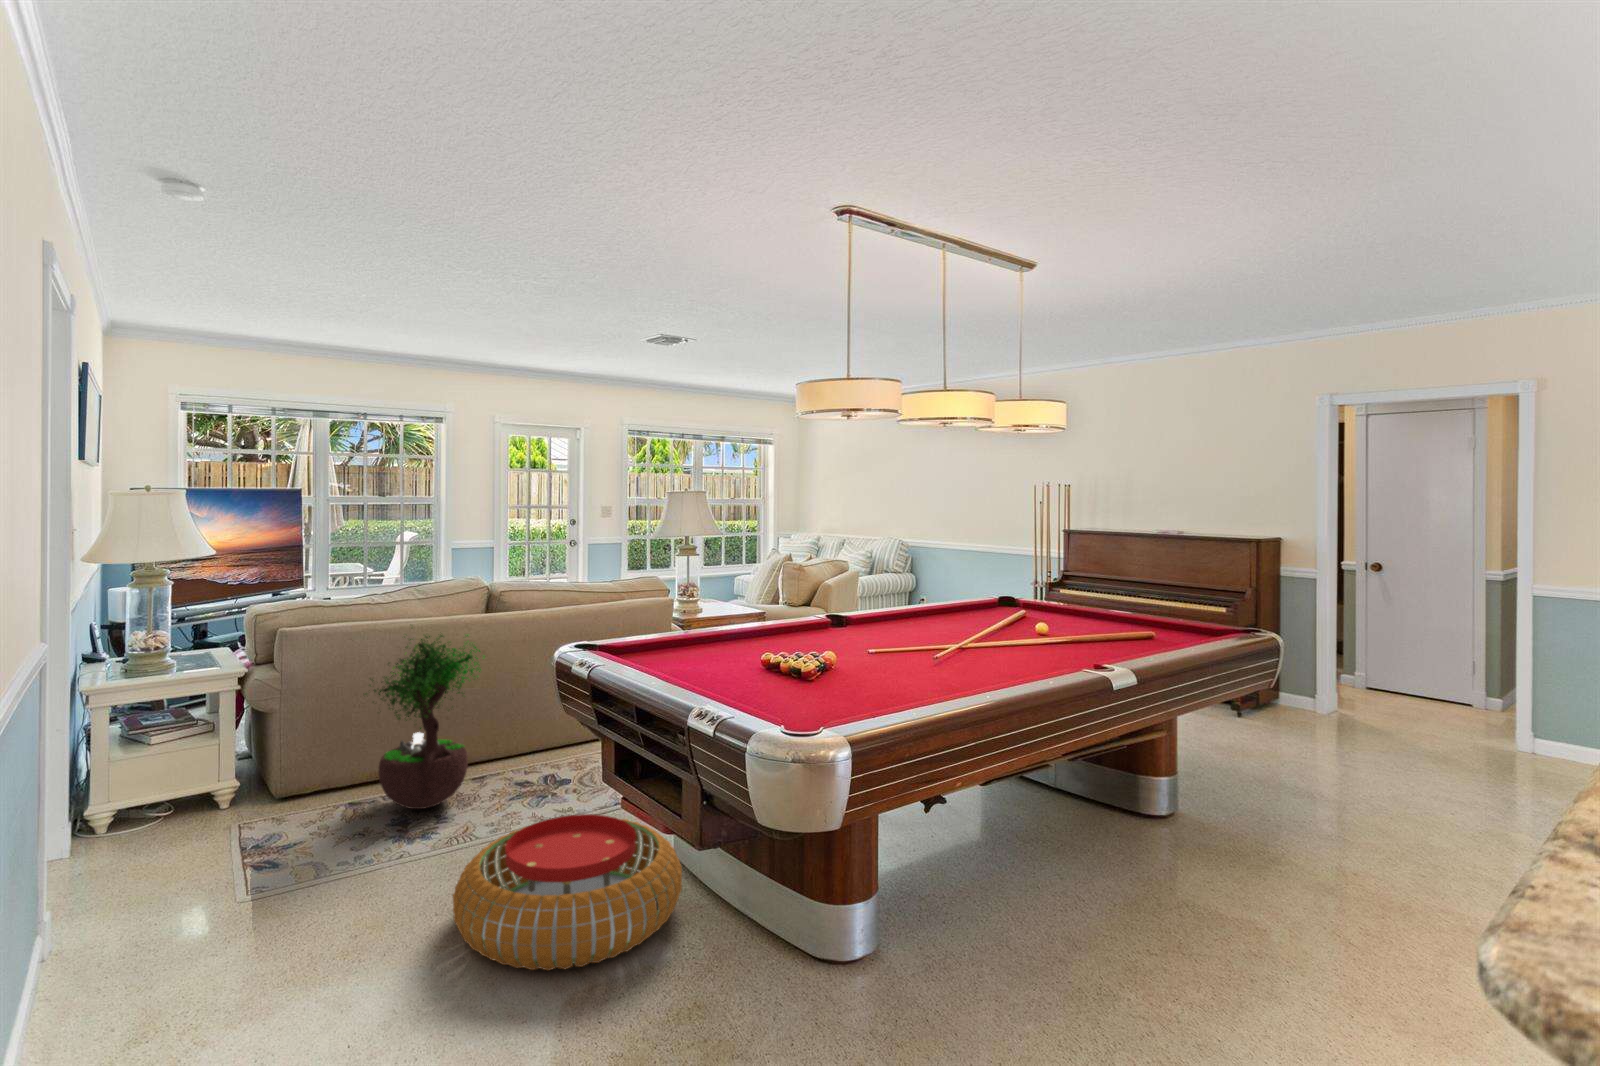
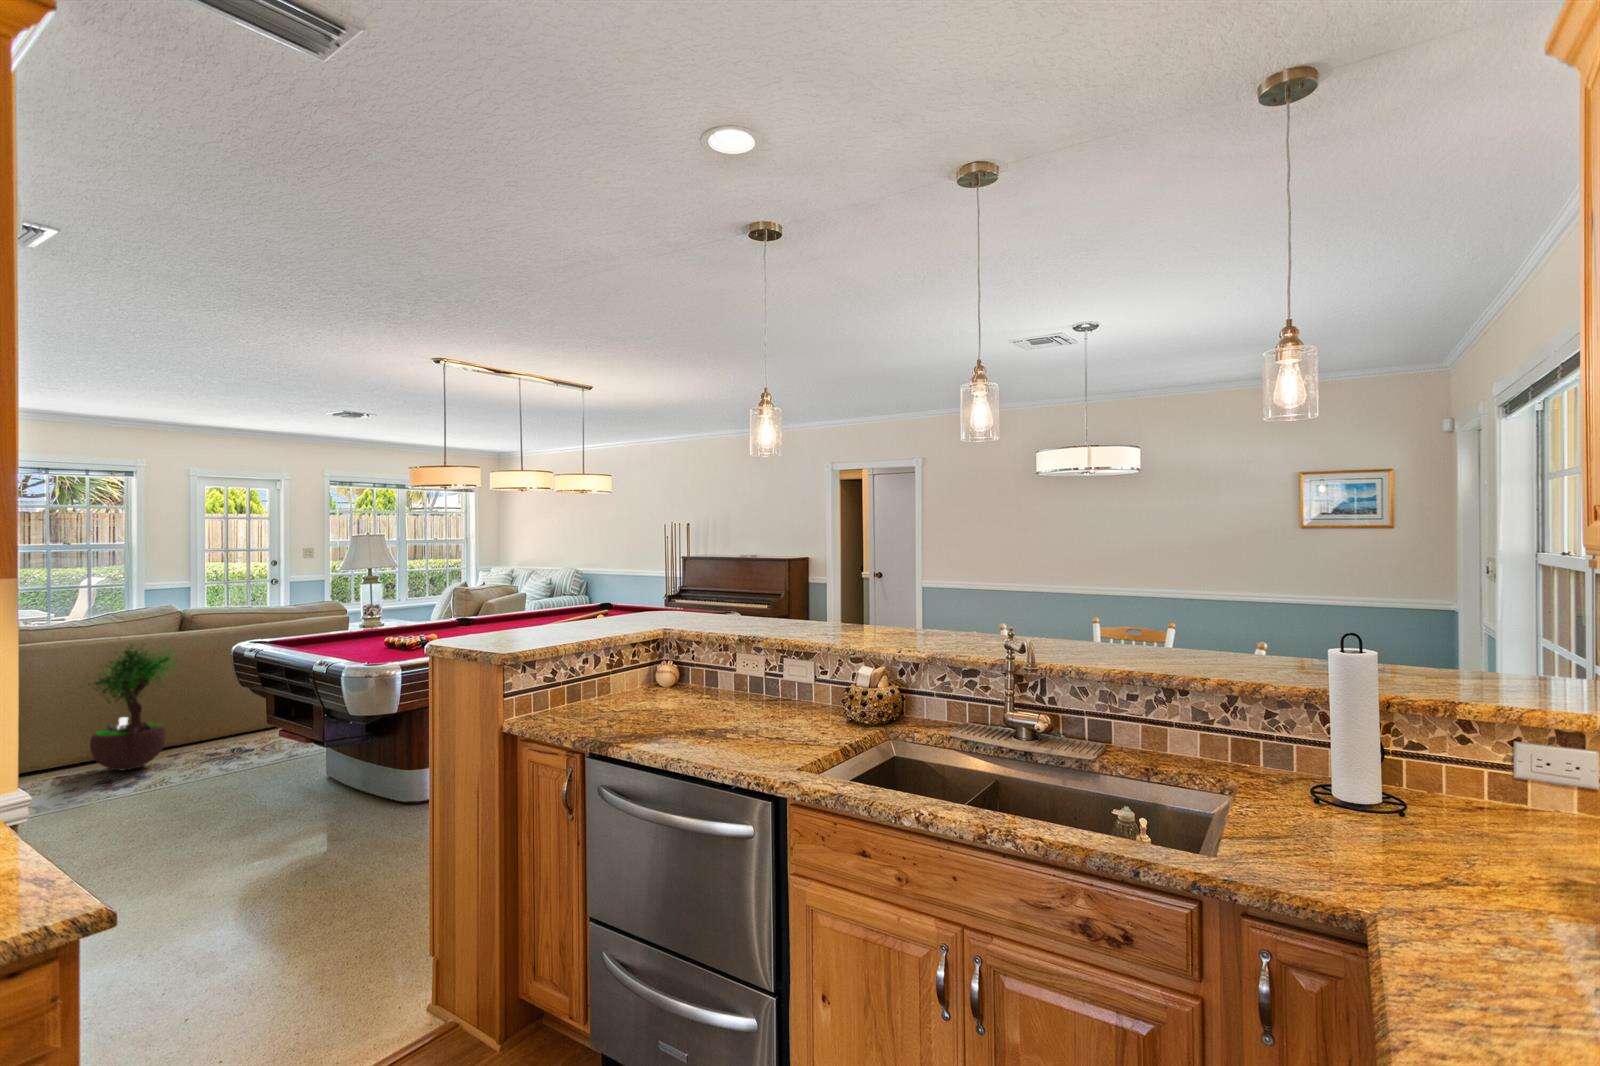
pouf: present [453,814,682,970] -> none [158,745,323,824]

